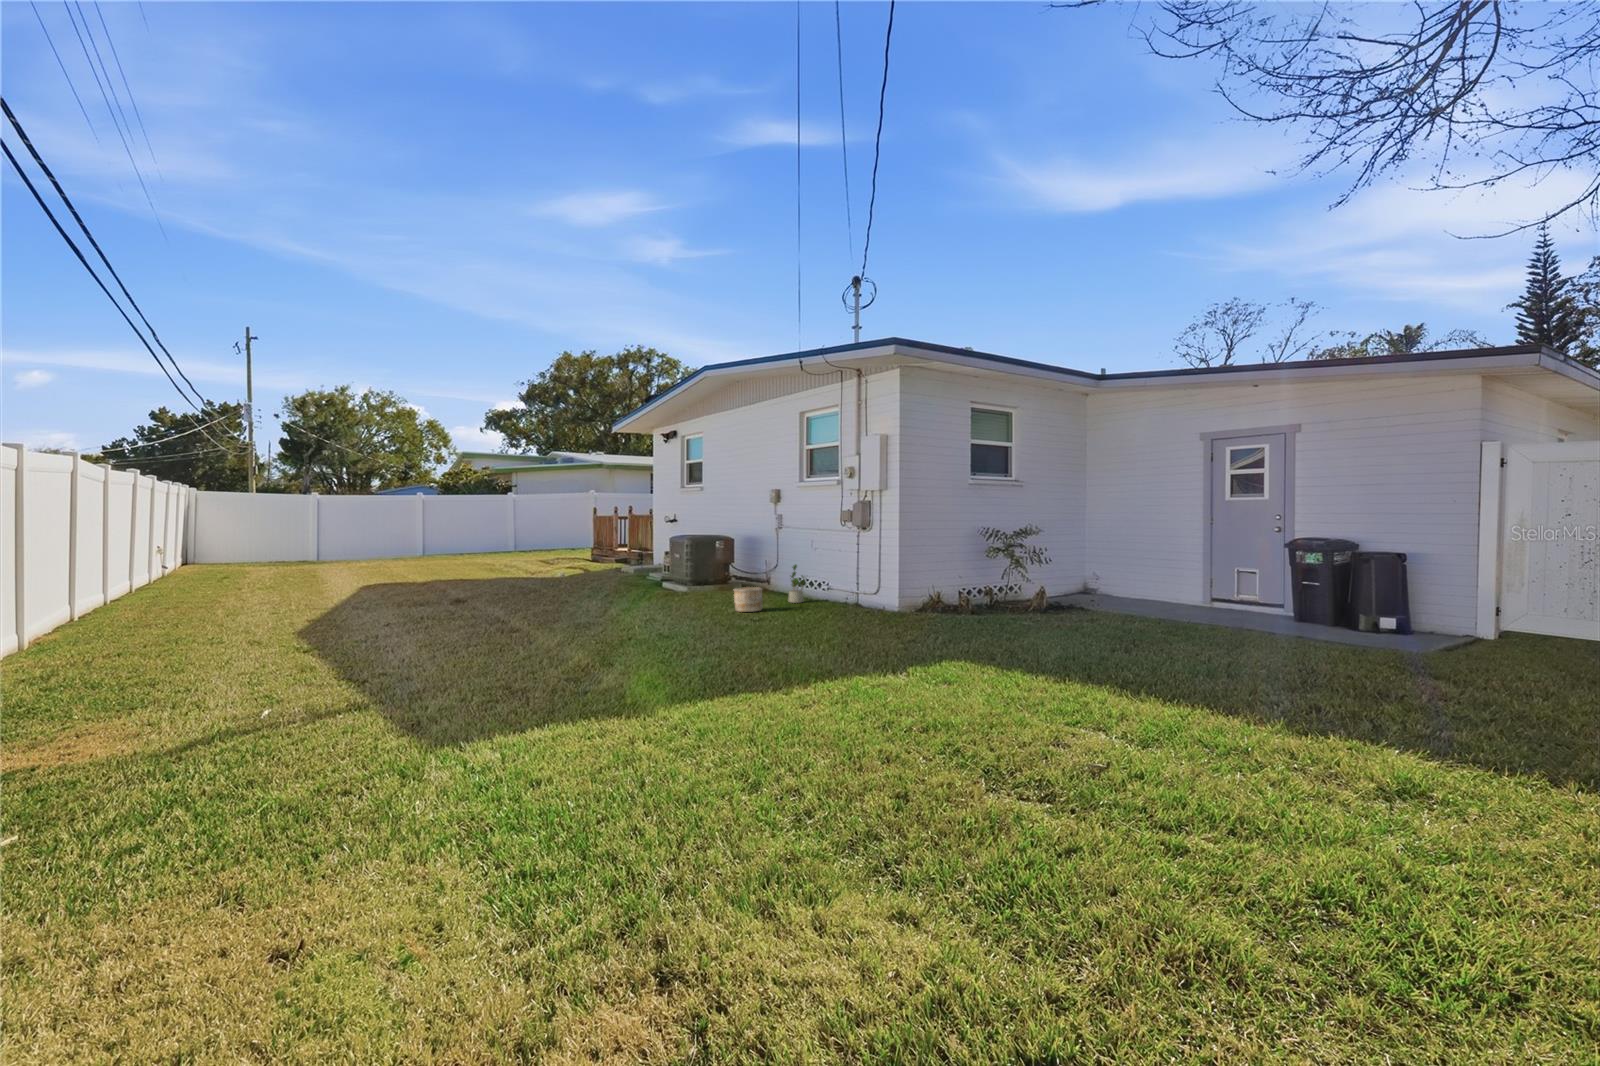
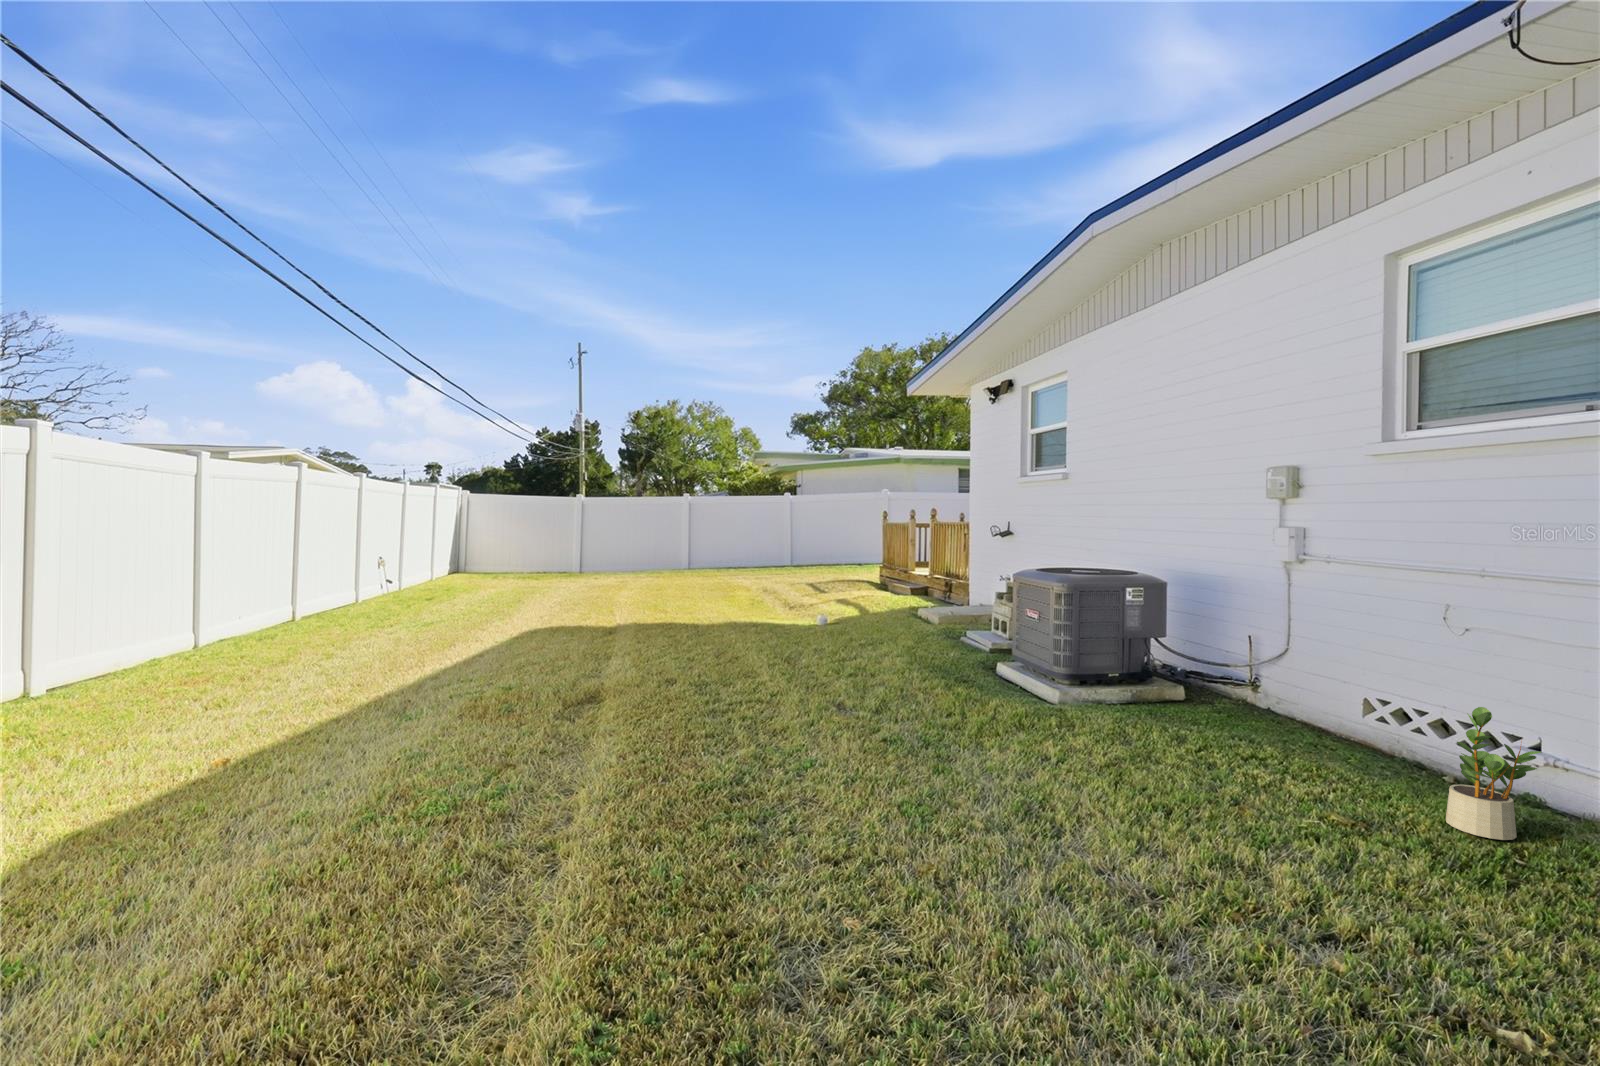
wooden bucket: present [734,587,763,612] -> none [1314,806,1457,937]

